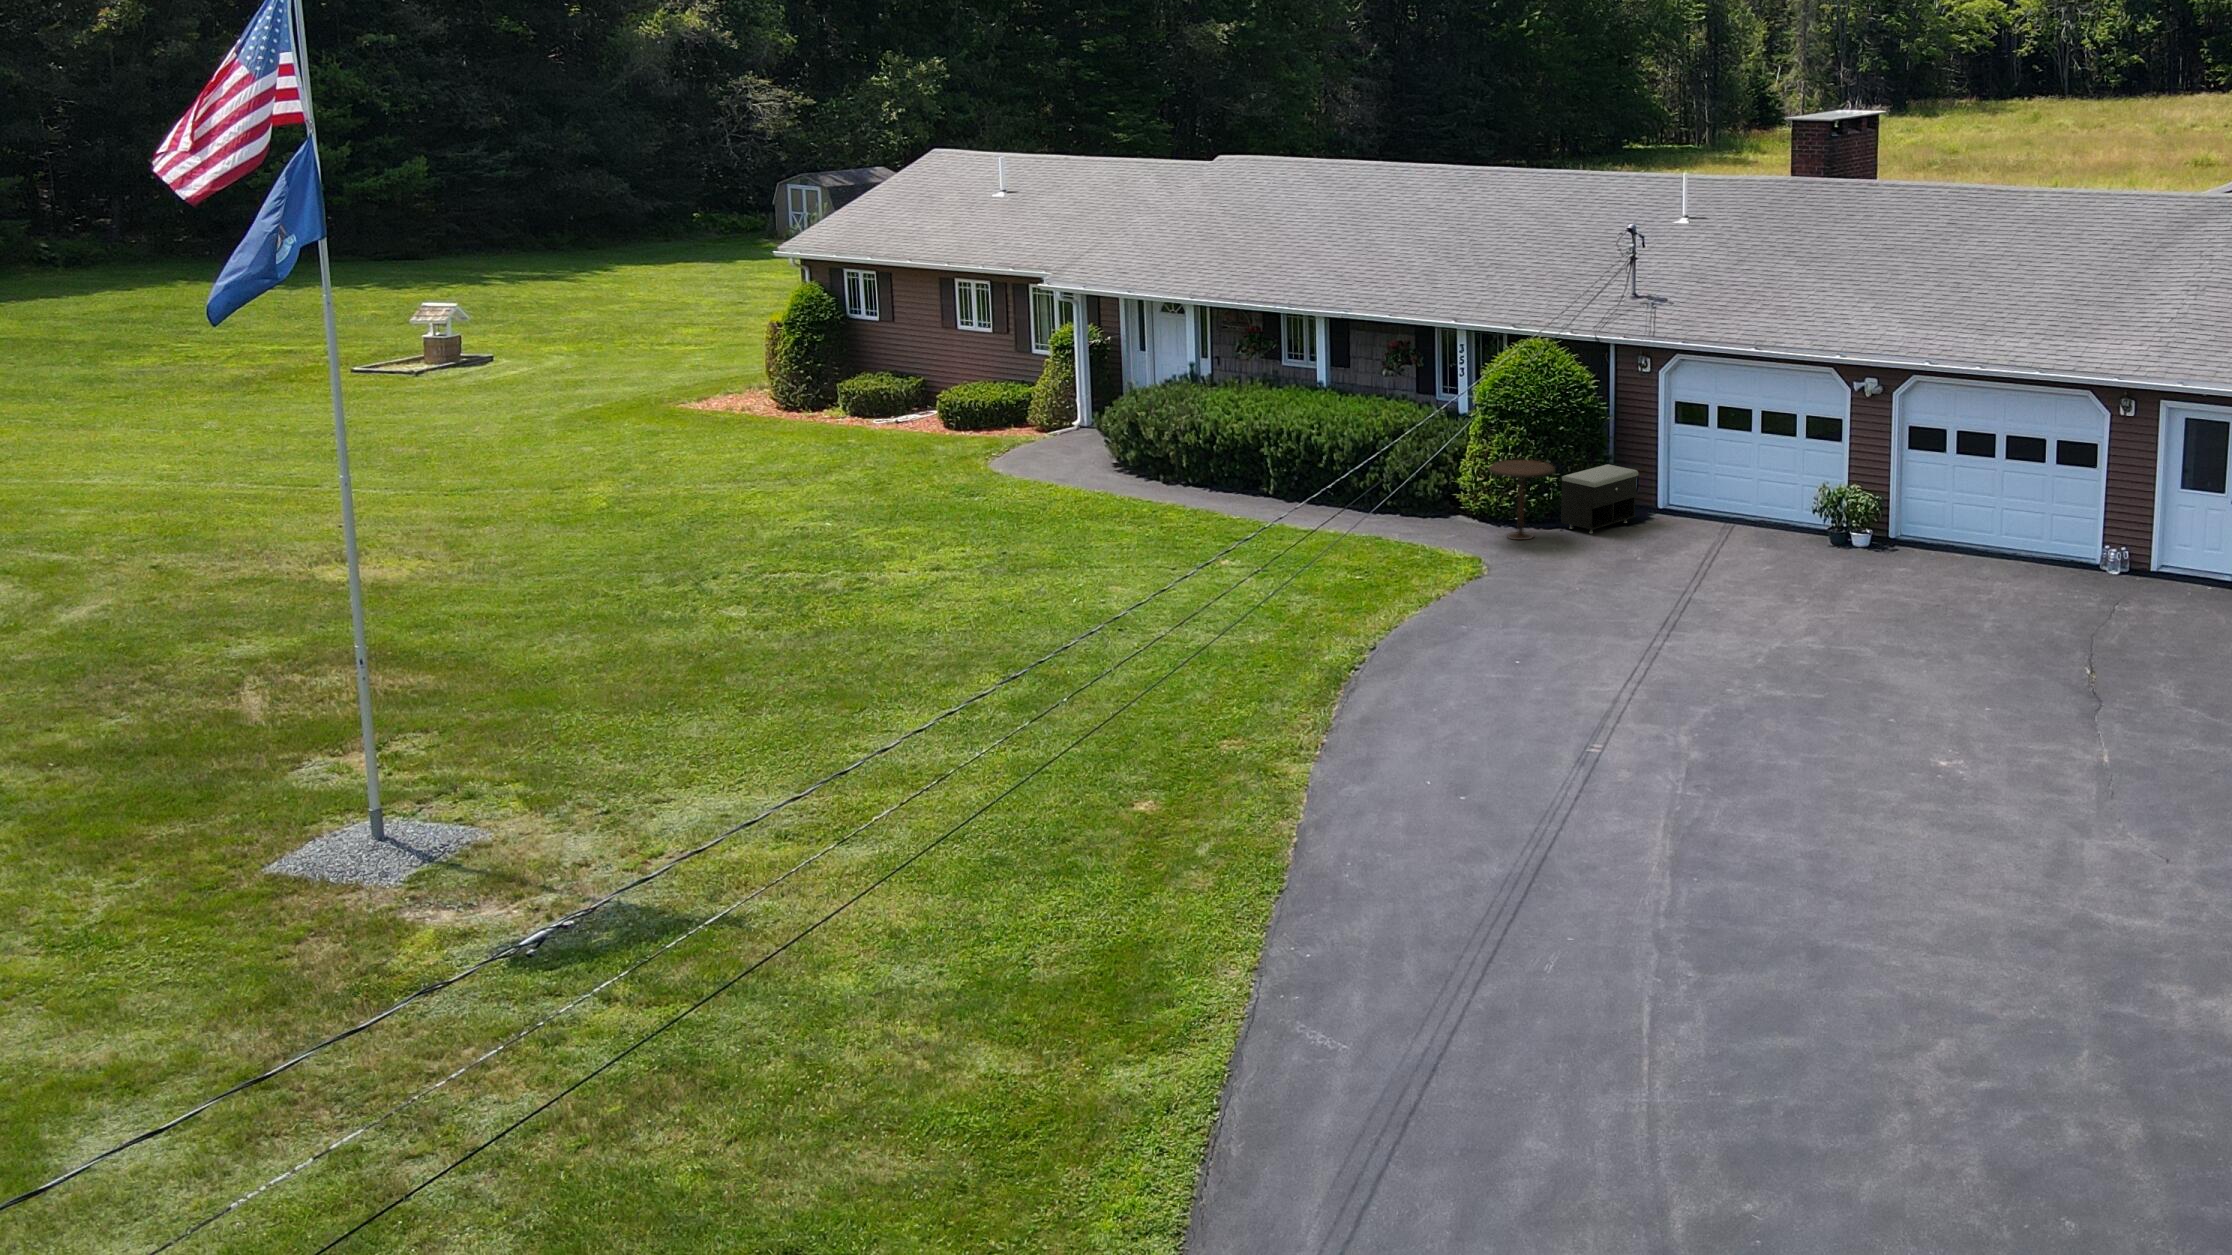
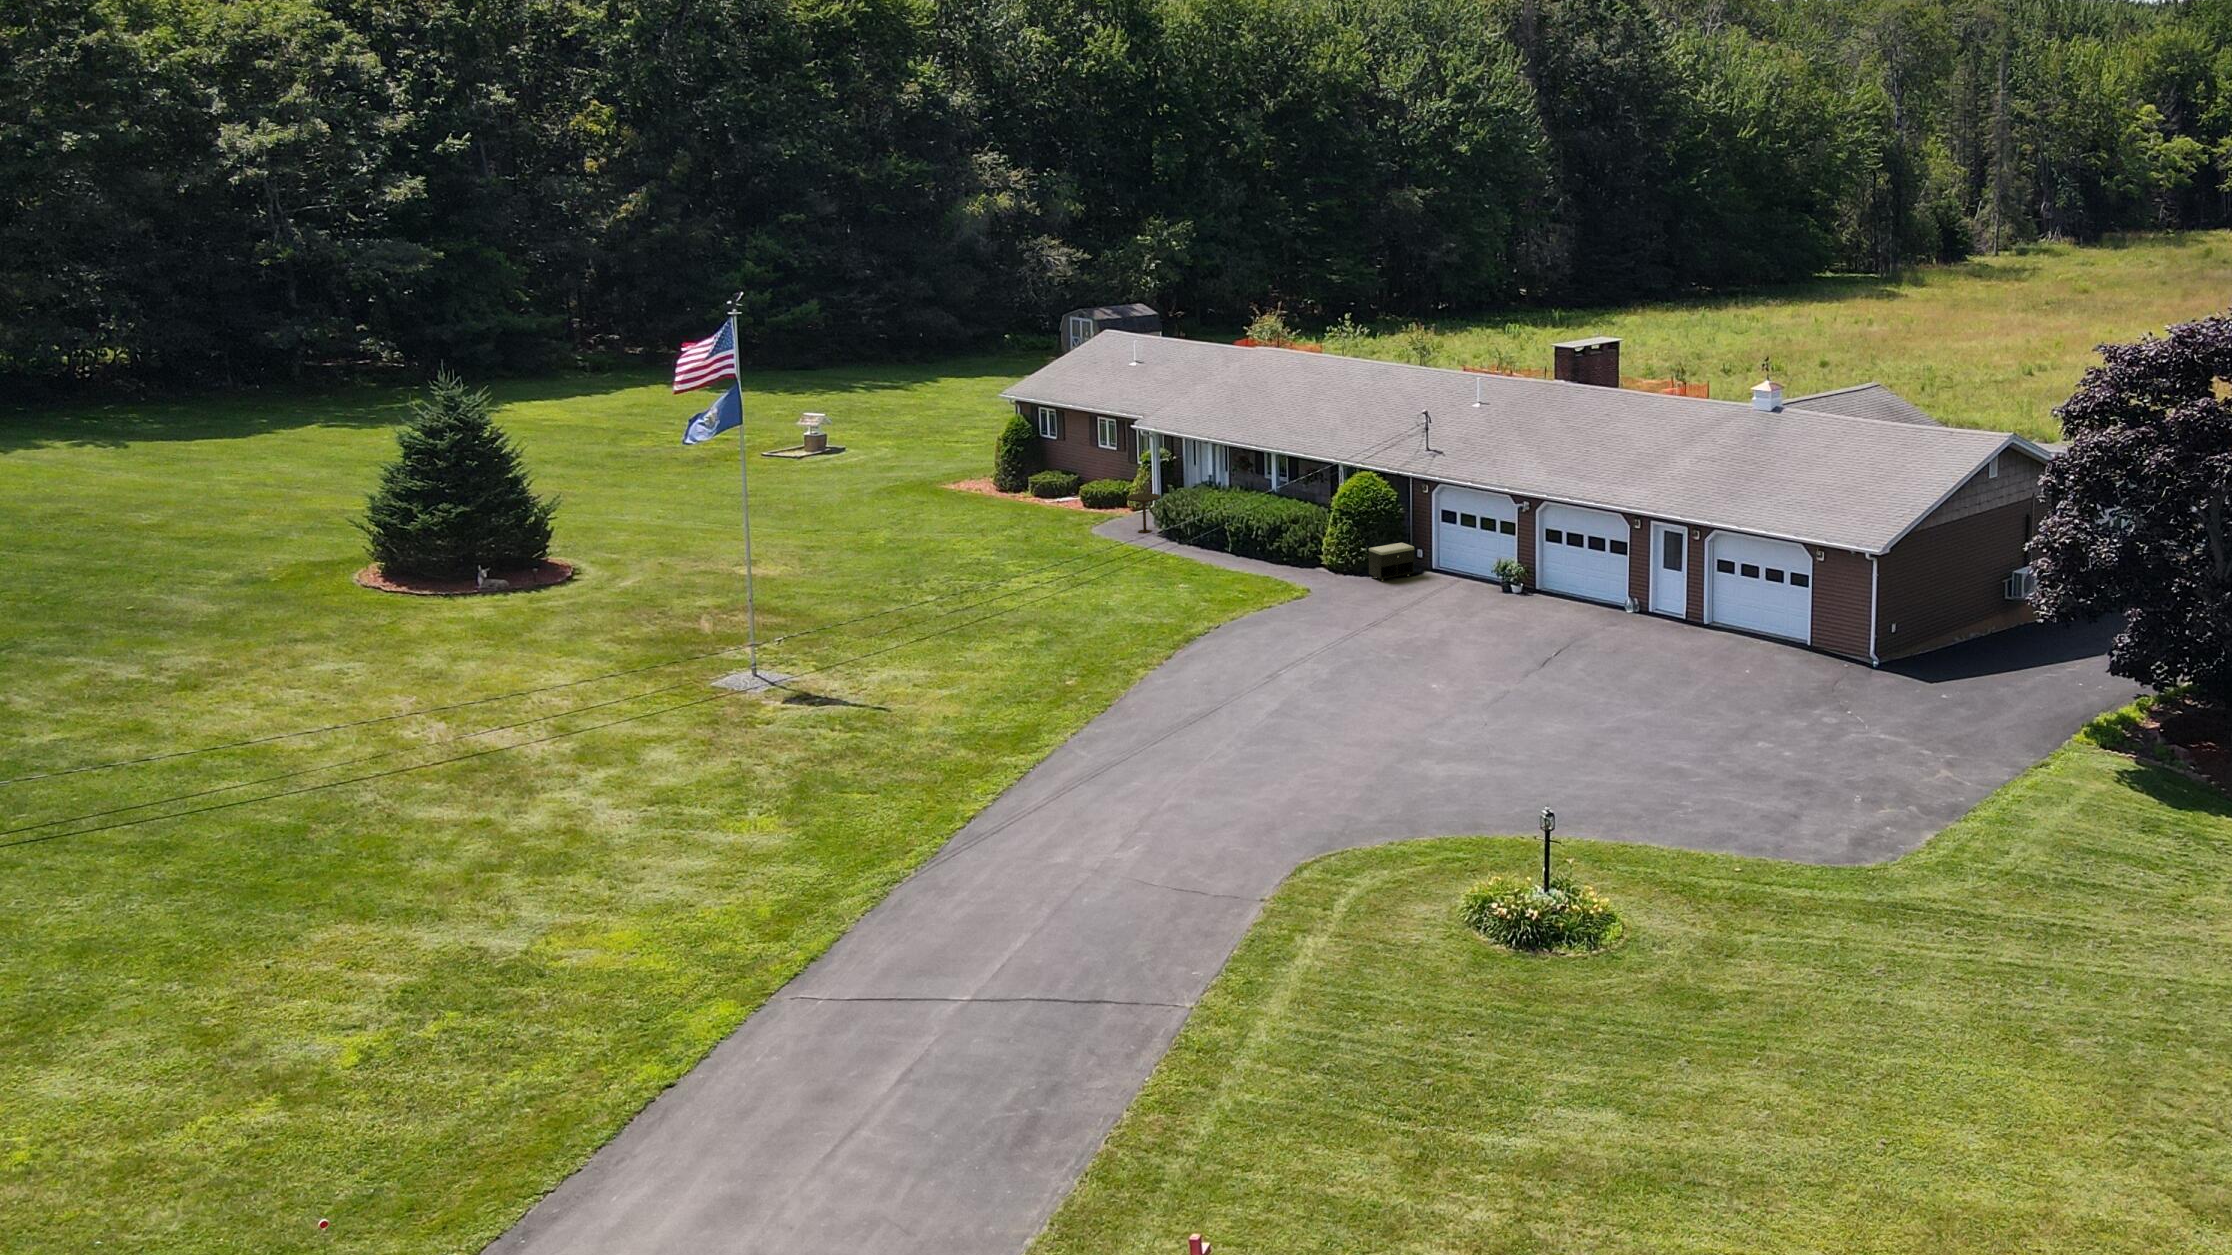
pedestal table: present [1488,460,1554,540] -> present [1127,493,1161,533]

